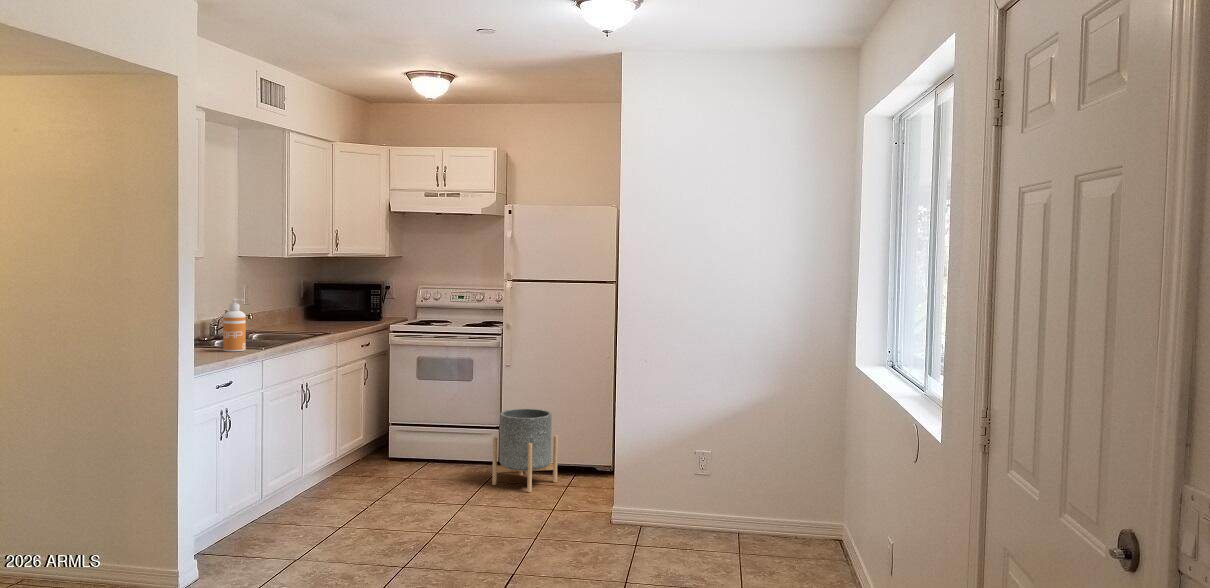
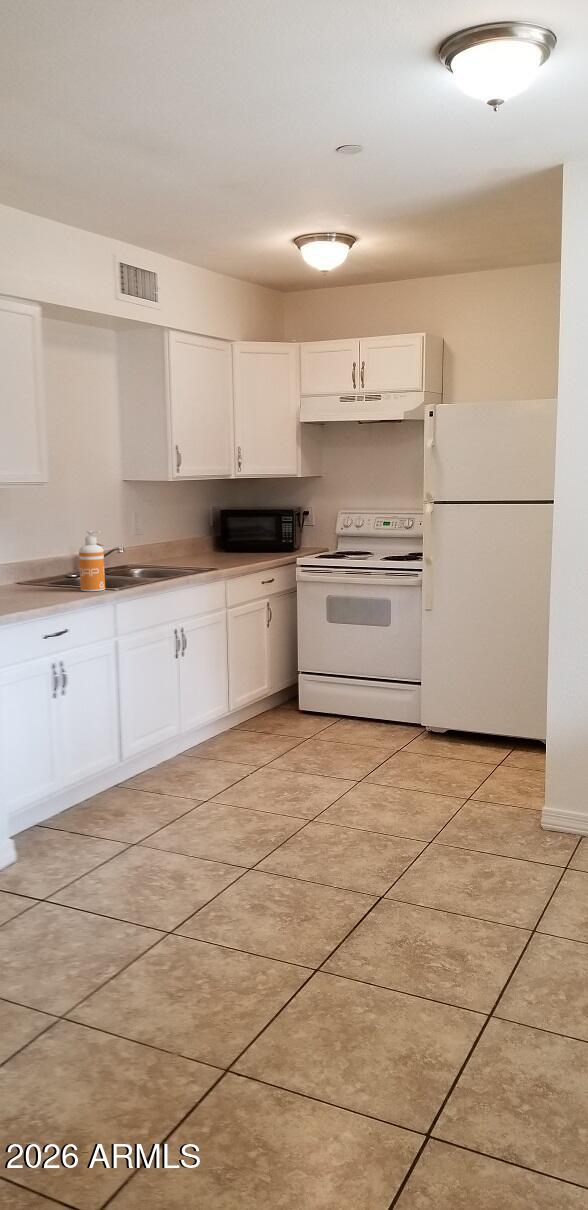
planter: present [492,409,558,492] -> none [405,665,489,772]

